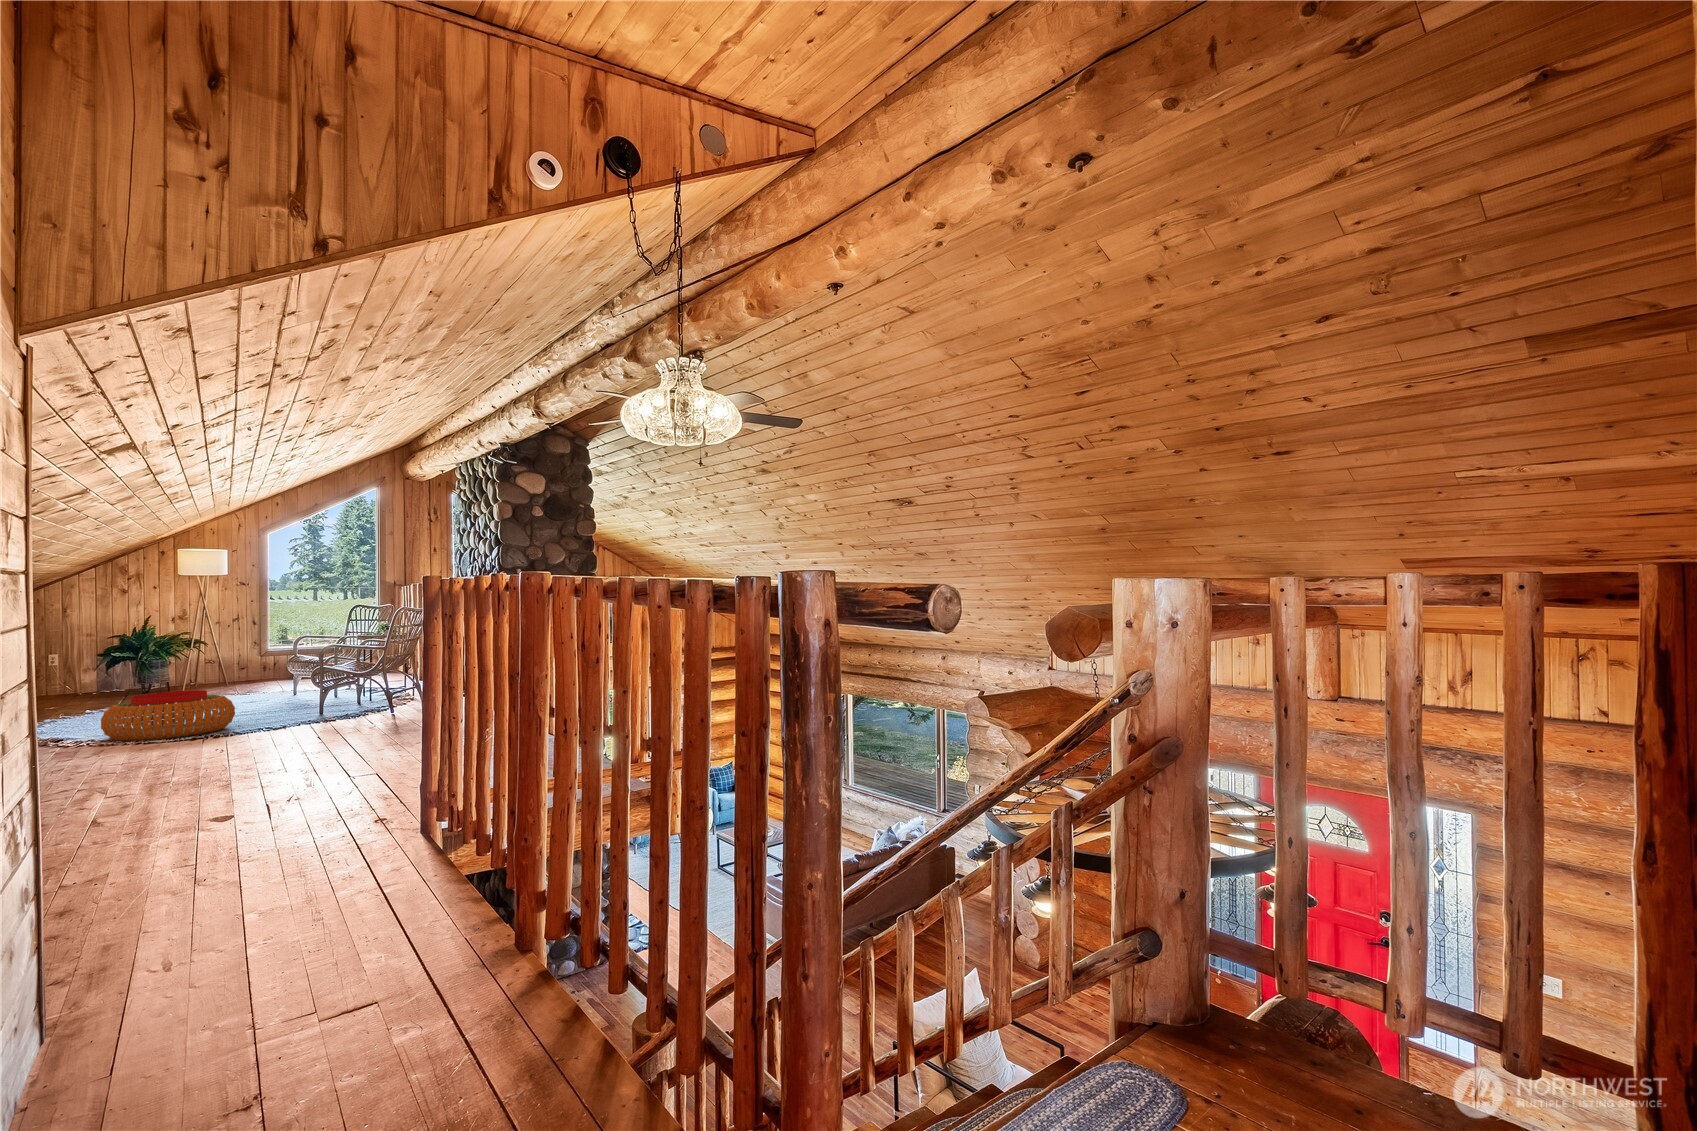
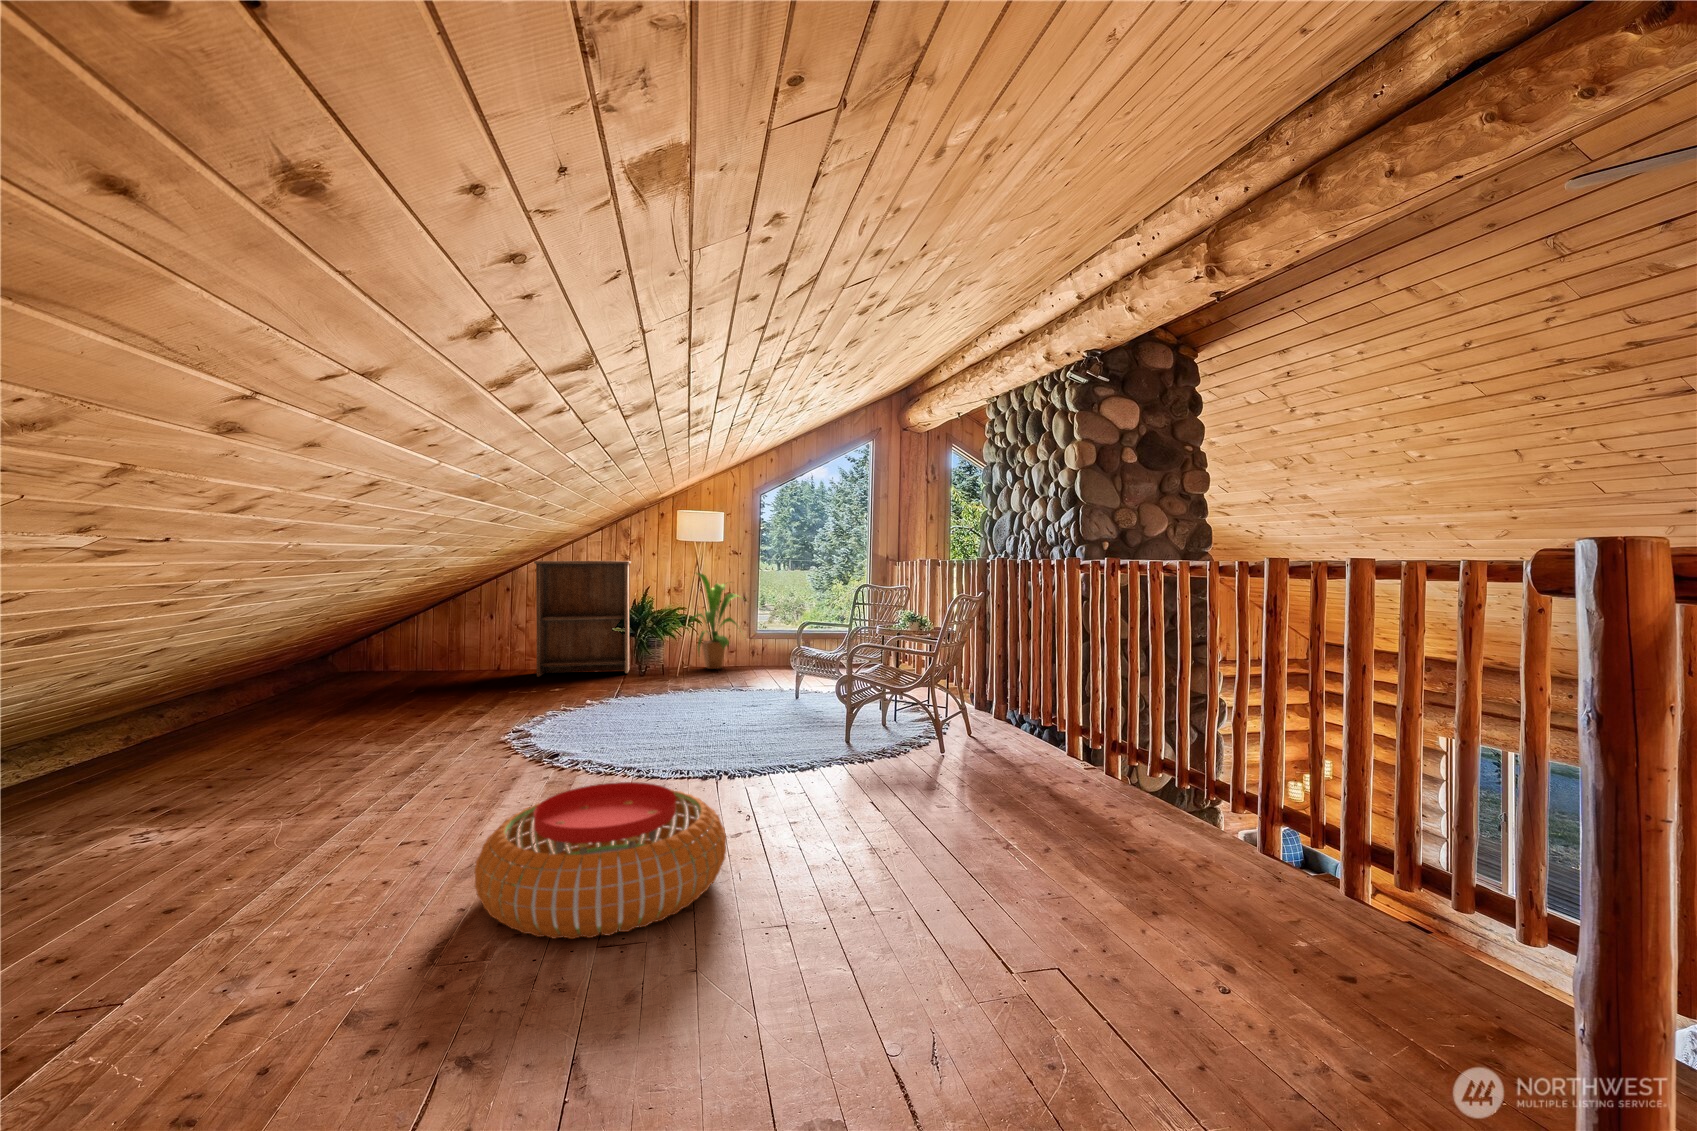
bookshelf: none [27,594,131,700] -> present [534,561,631,677]
house plant: none [191,602,254,685] -> present [691,573,742,669]

